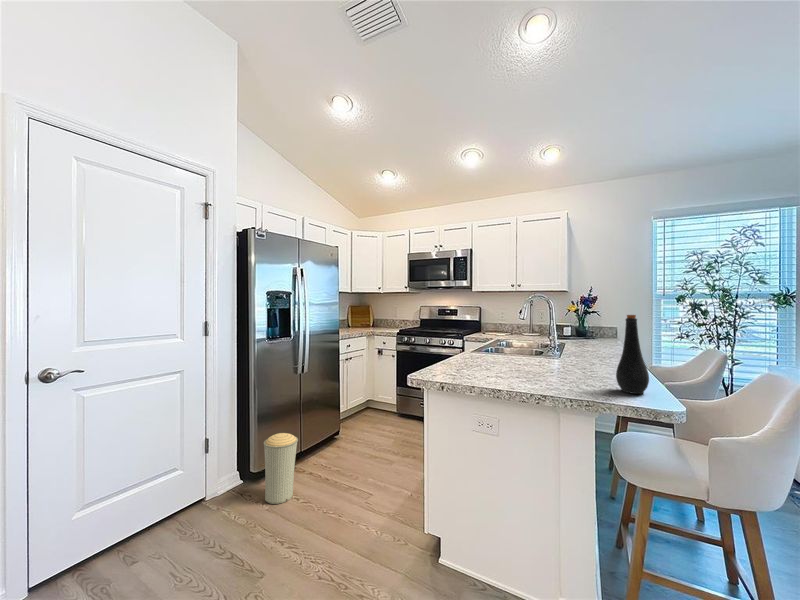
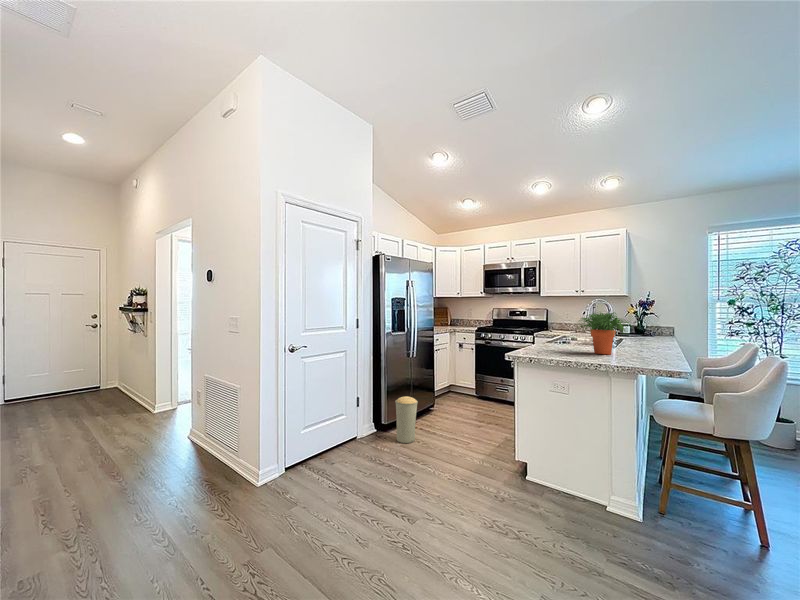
potted plant: none [509,311,587,375] -> present [579,313,628,354]
bottle: present [616,315,649,394] -> none [650,314,672,363]

